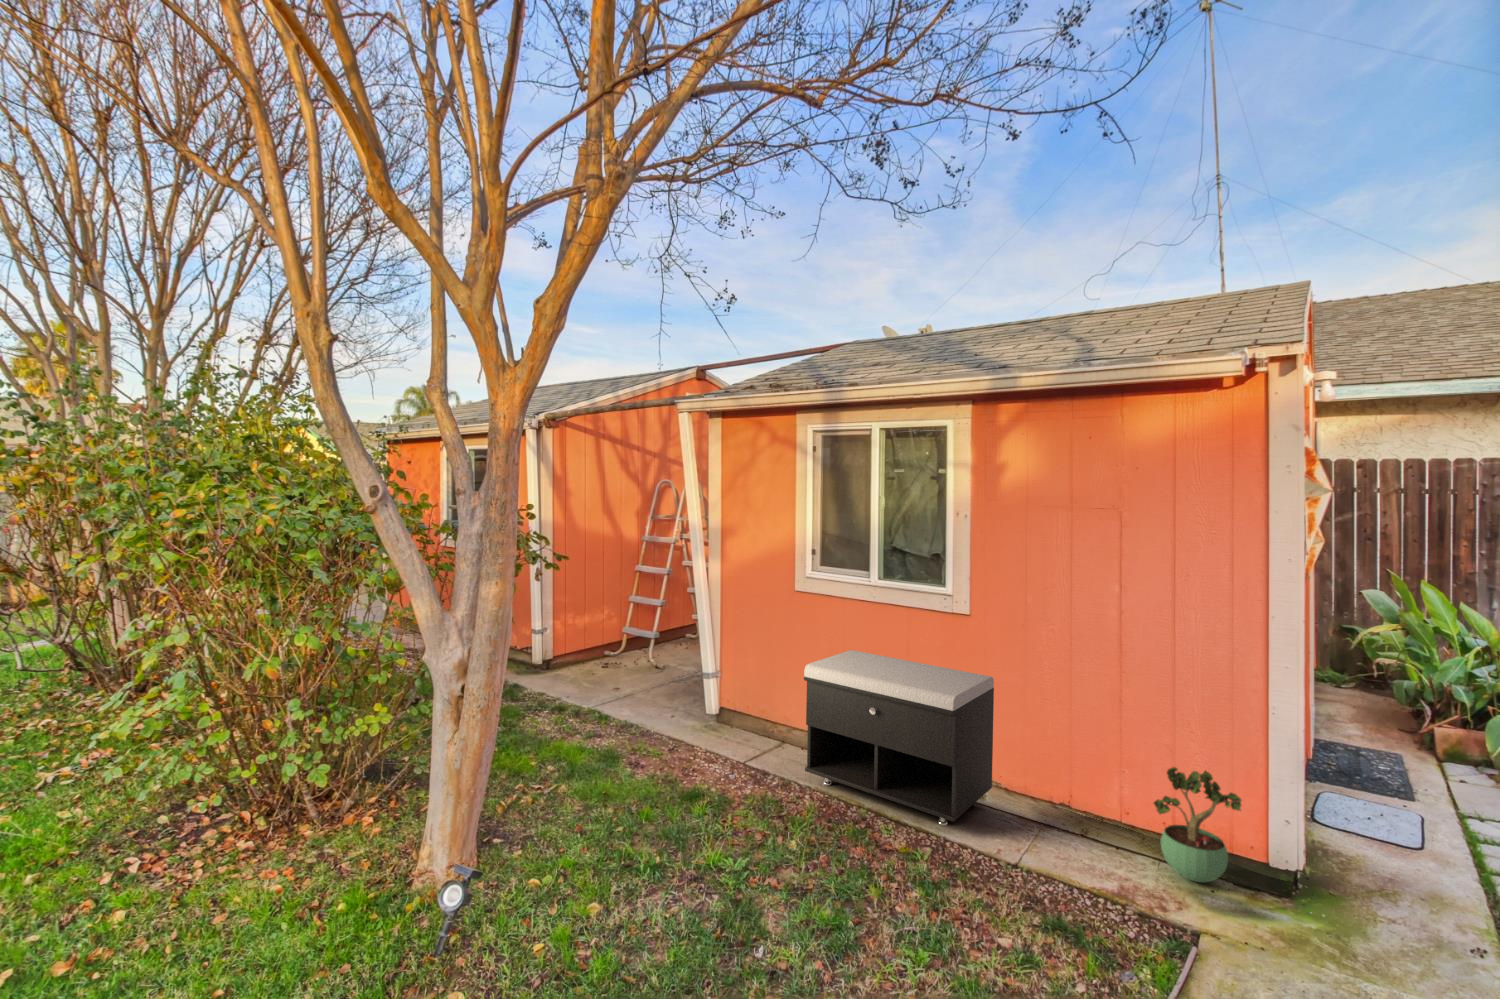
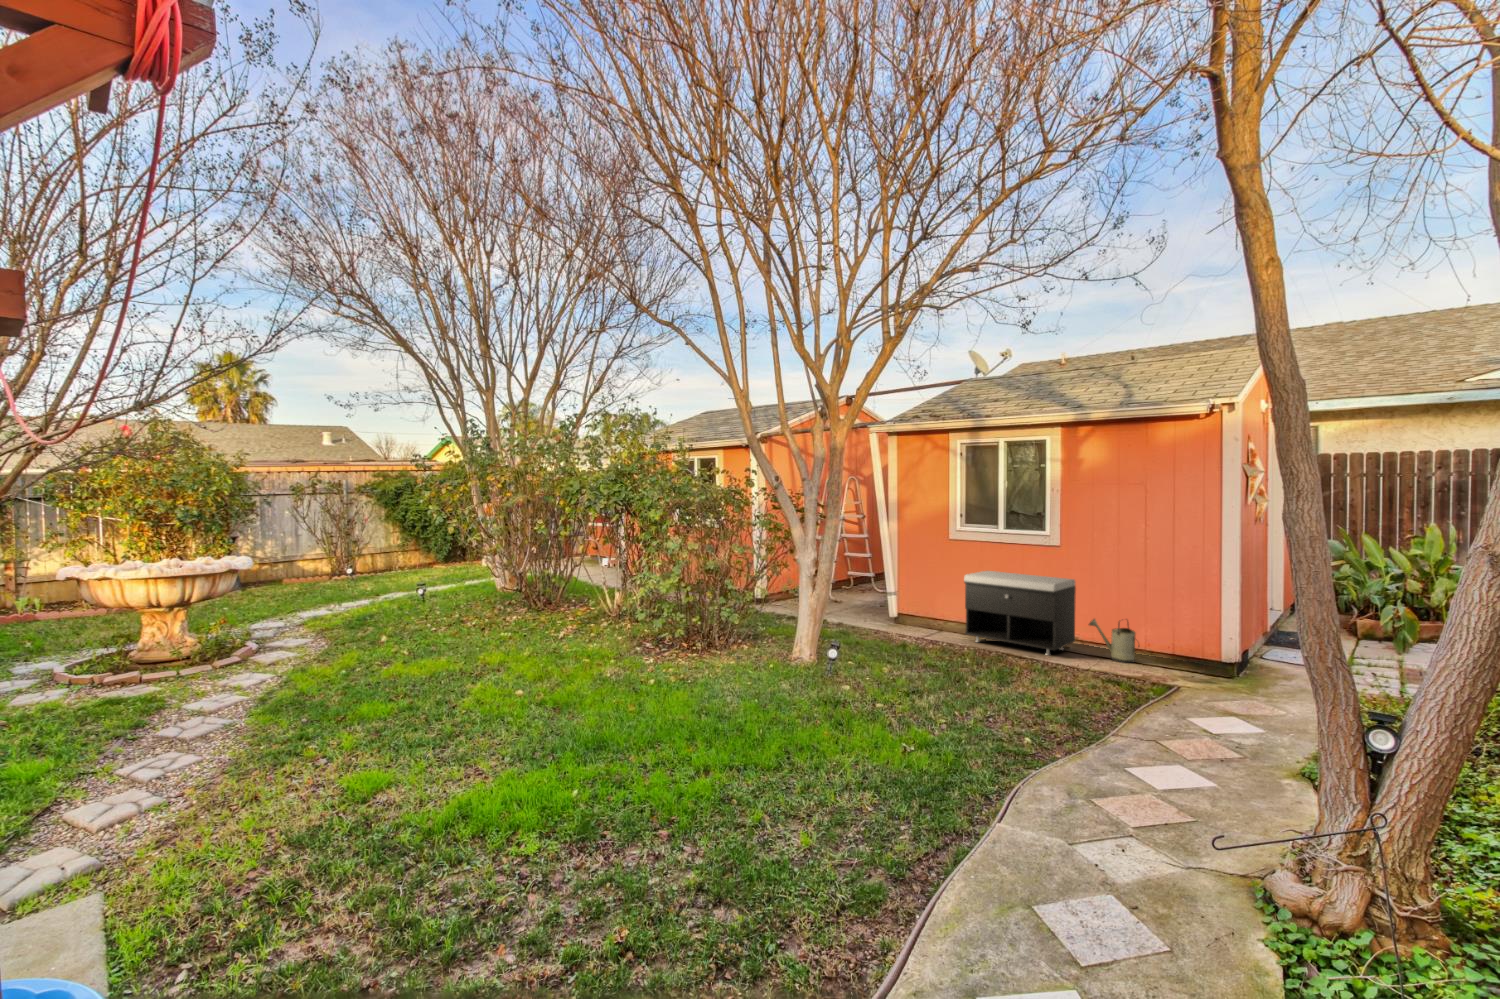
watering can: none [1015,752,1106,847] -> present [1089,619,1139,663]
potted plant: present [1154,767,1241,882] -> none [1164,615,1209,672]

